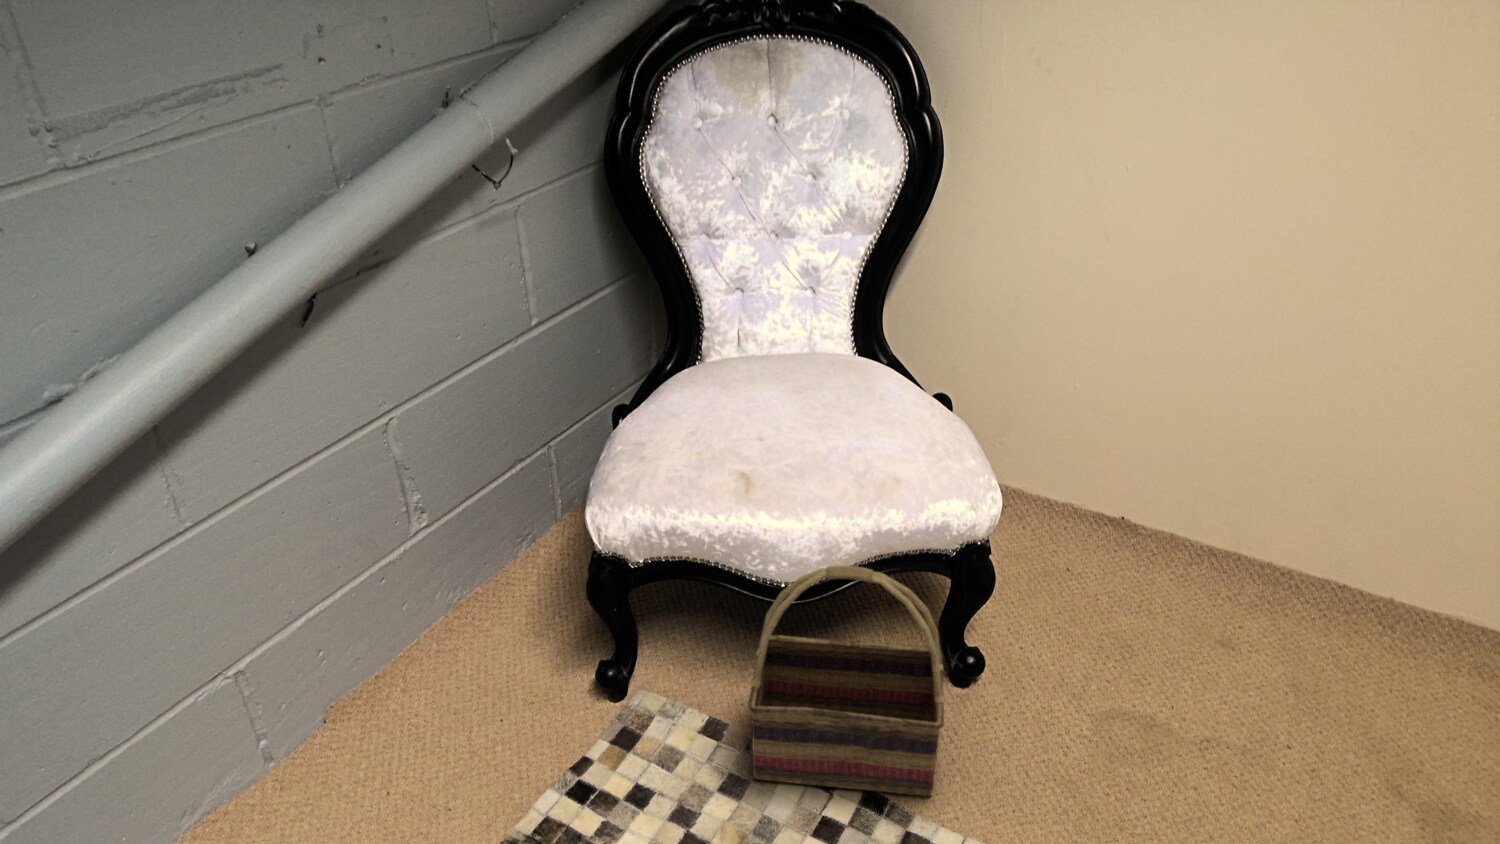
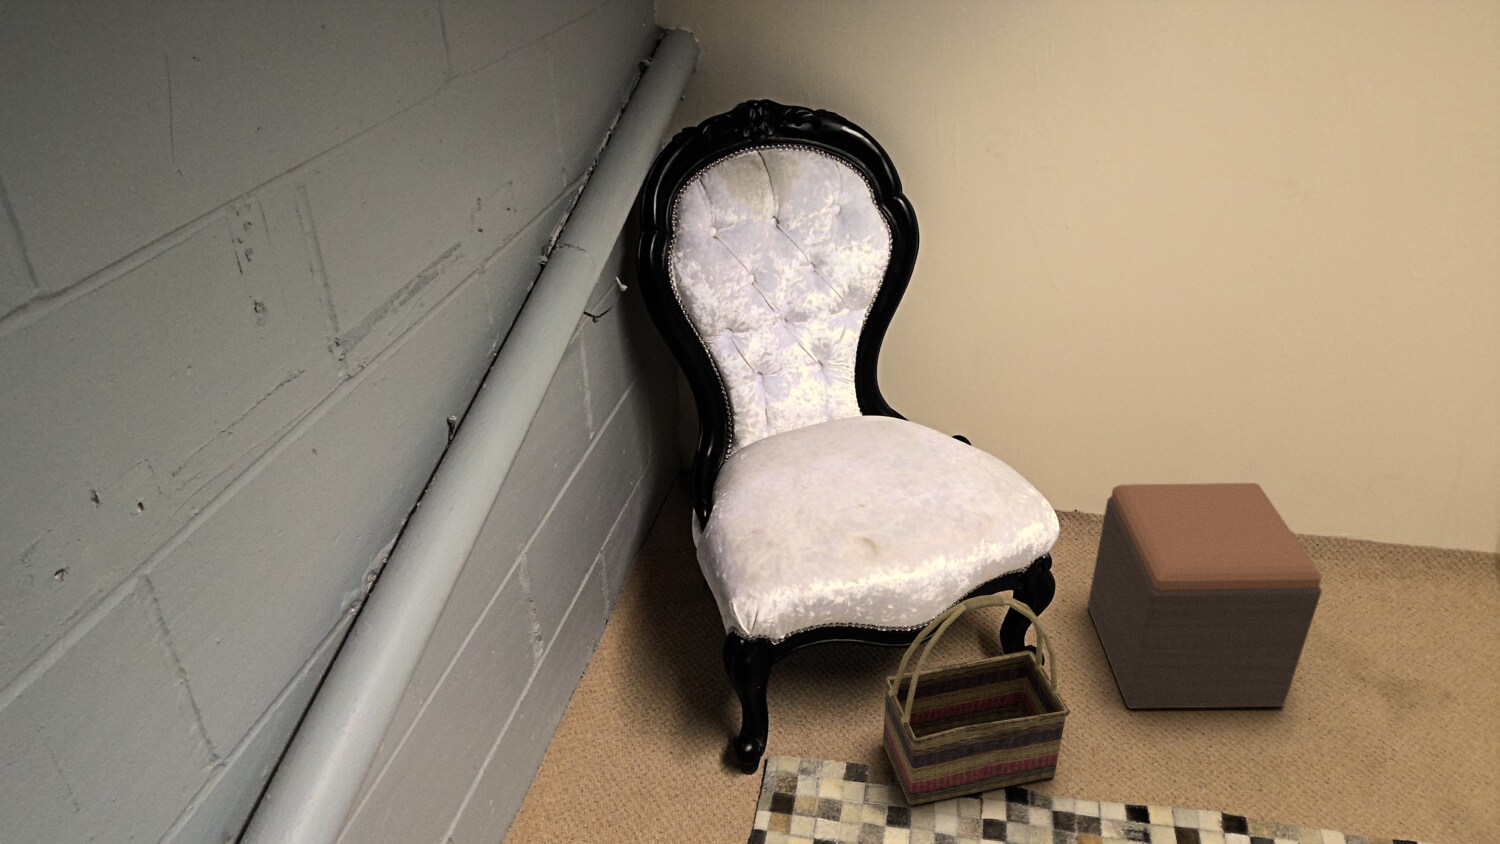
footstool: none [1062,486,1319,799] -> present [1088,483,1322,708]

